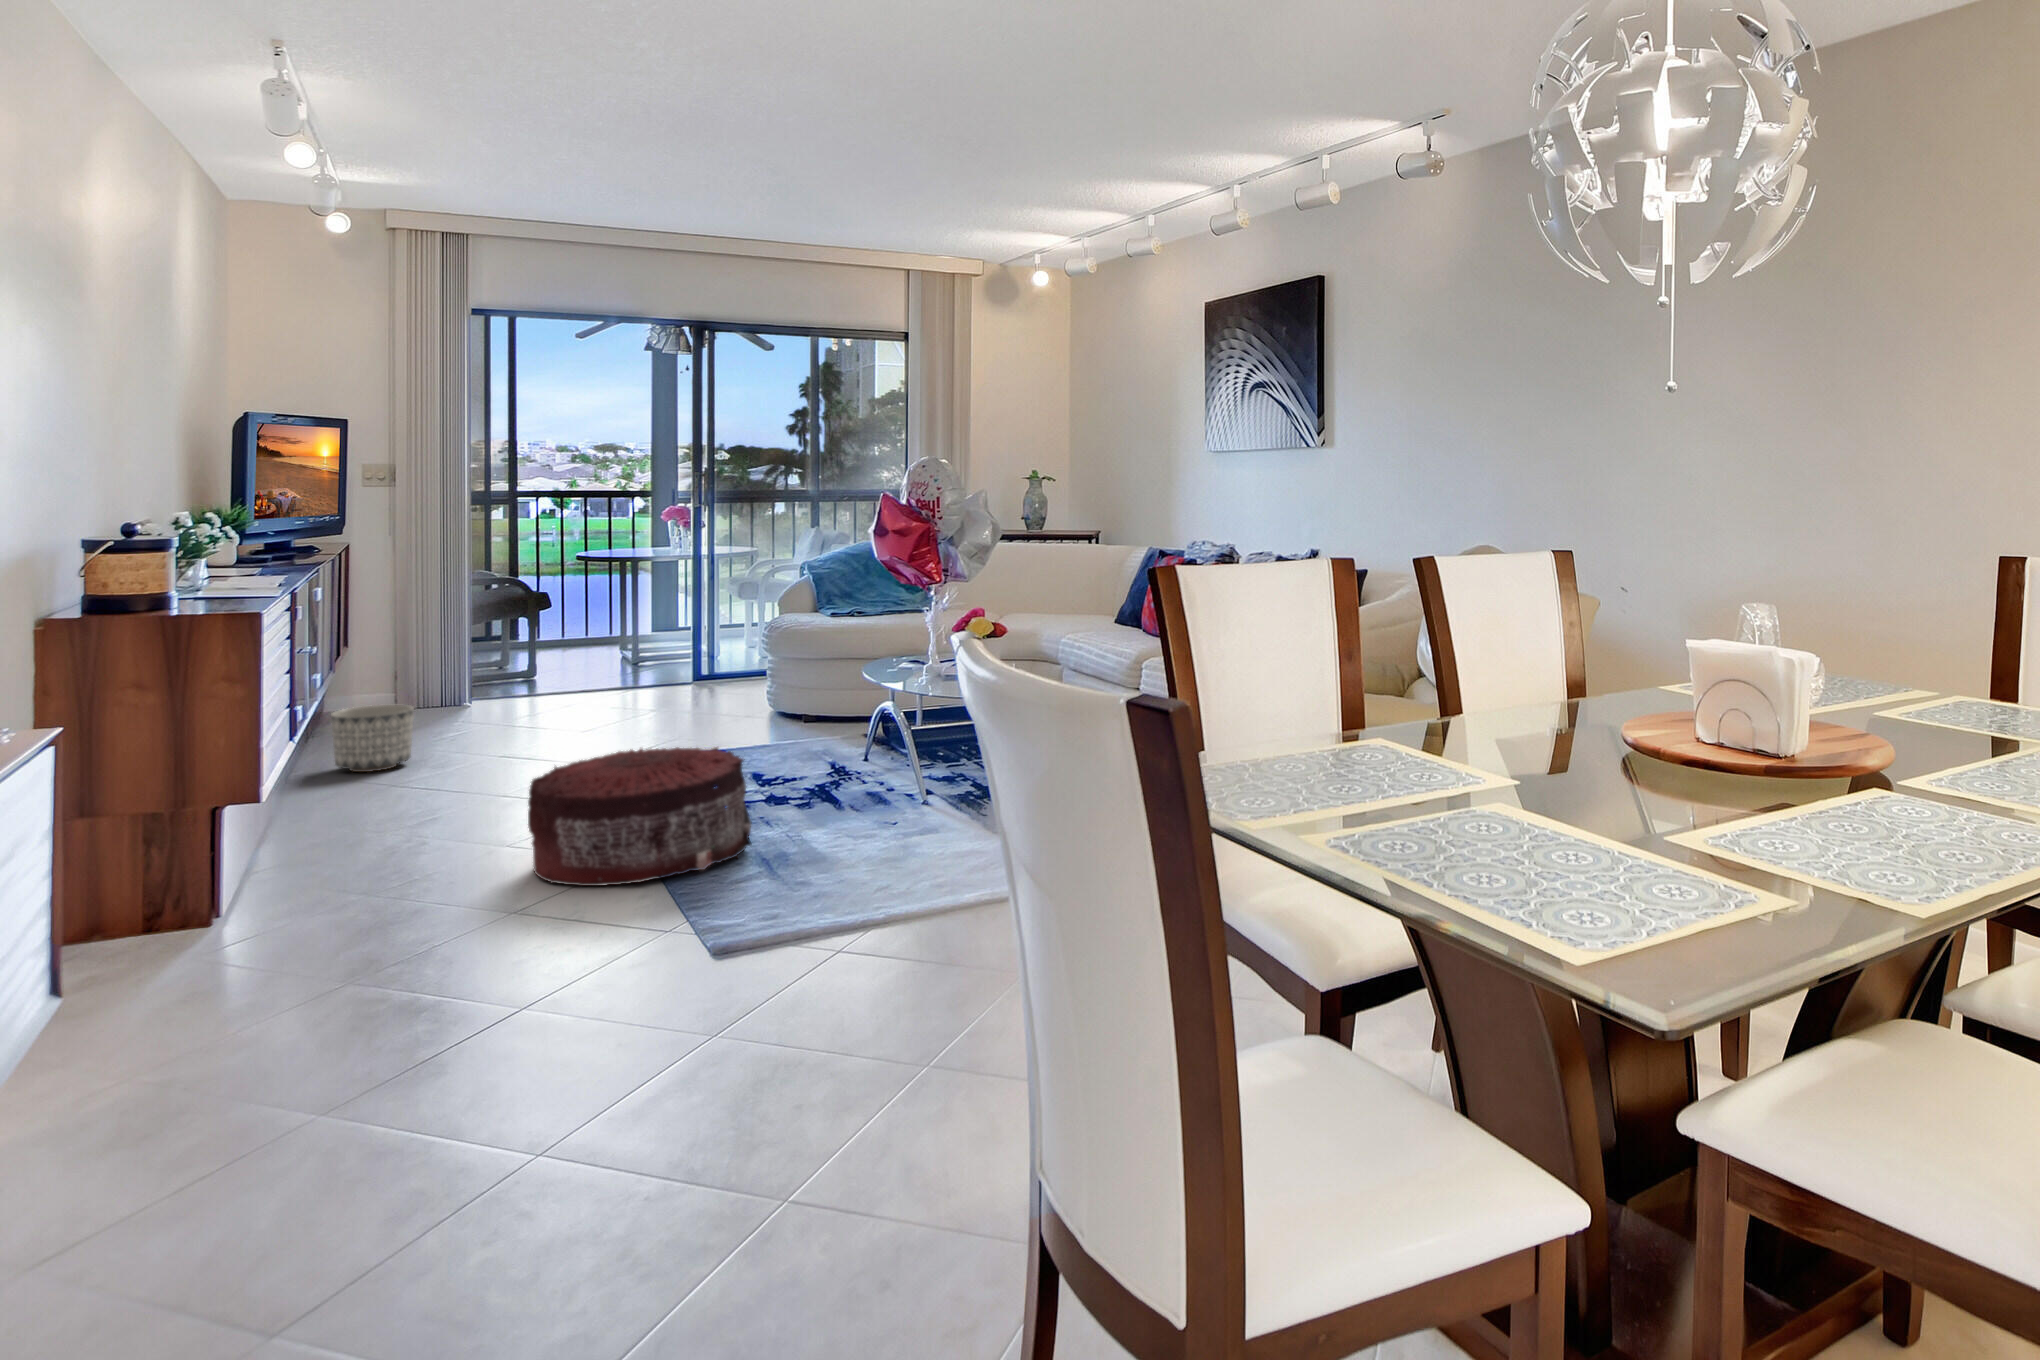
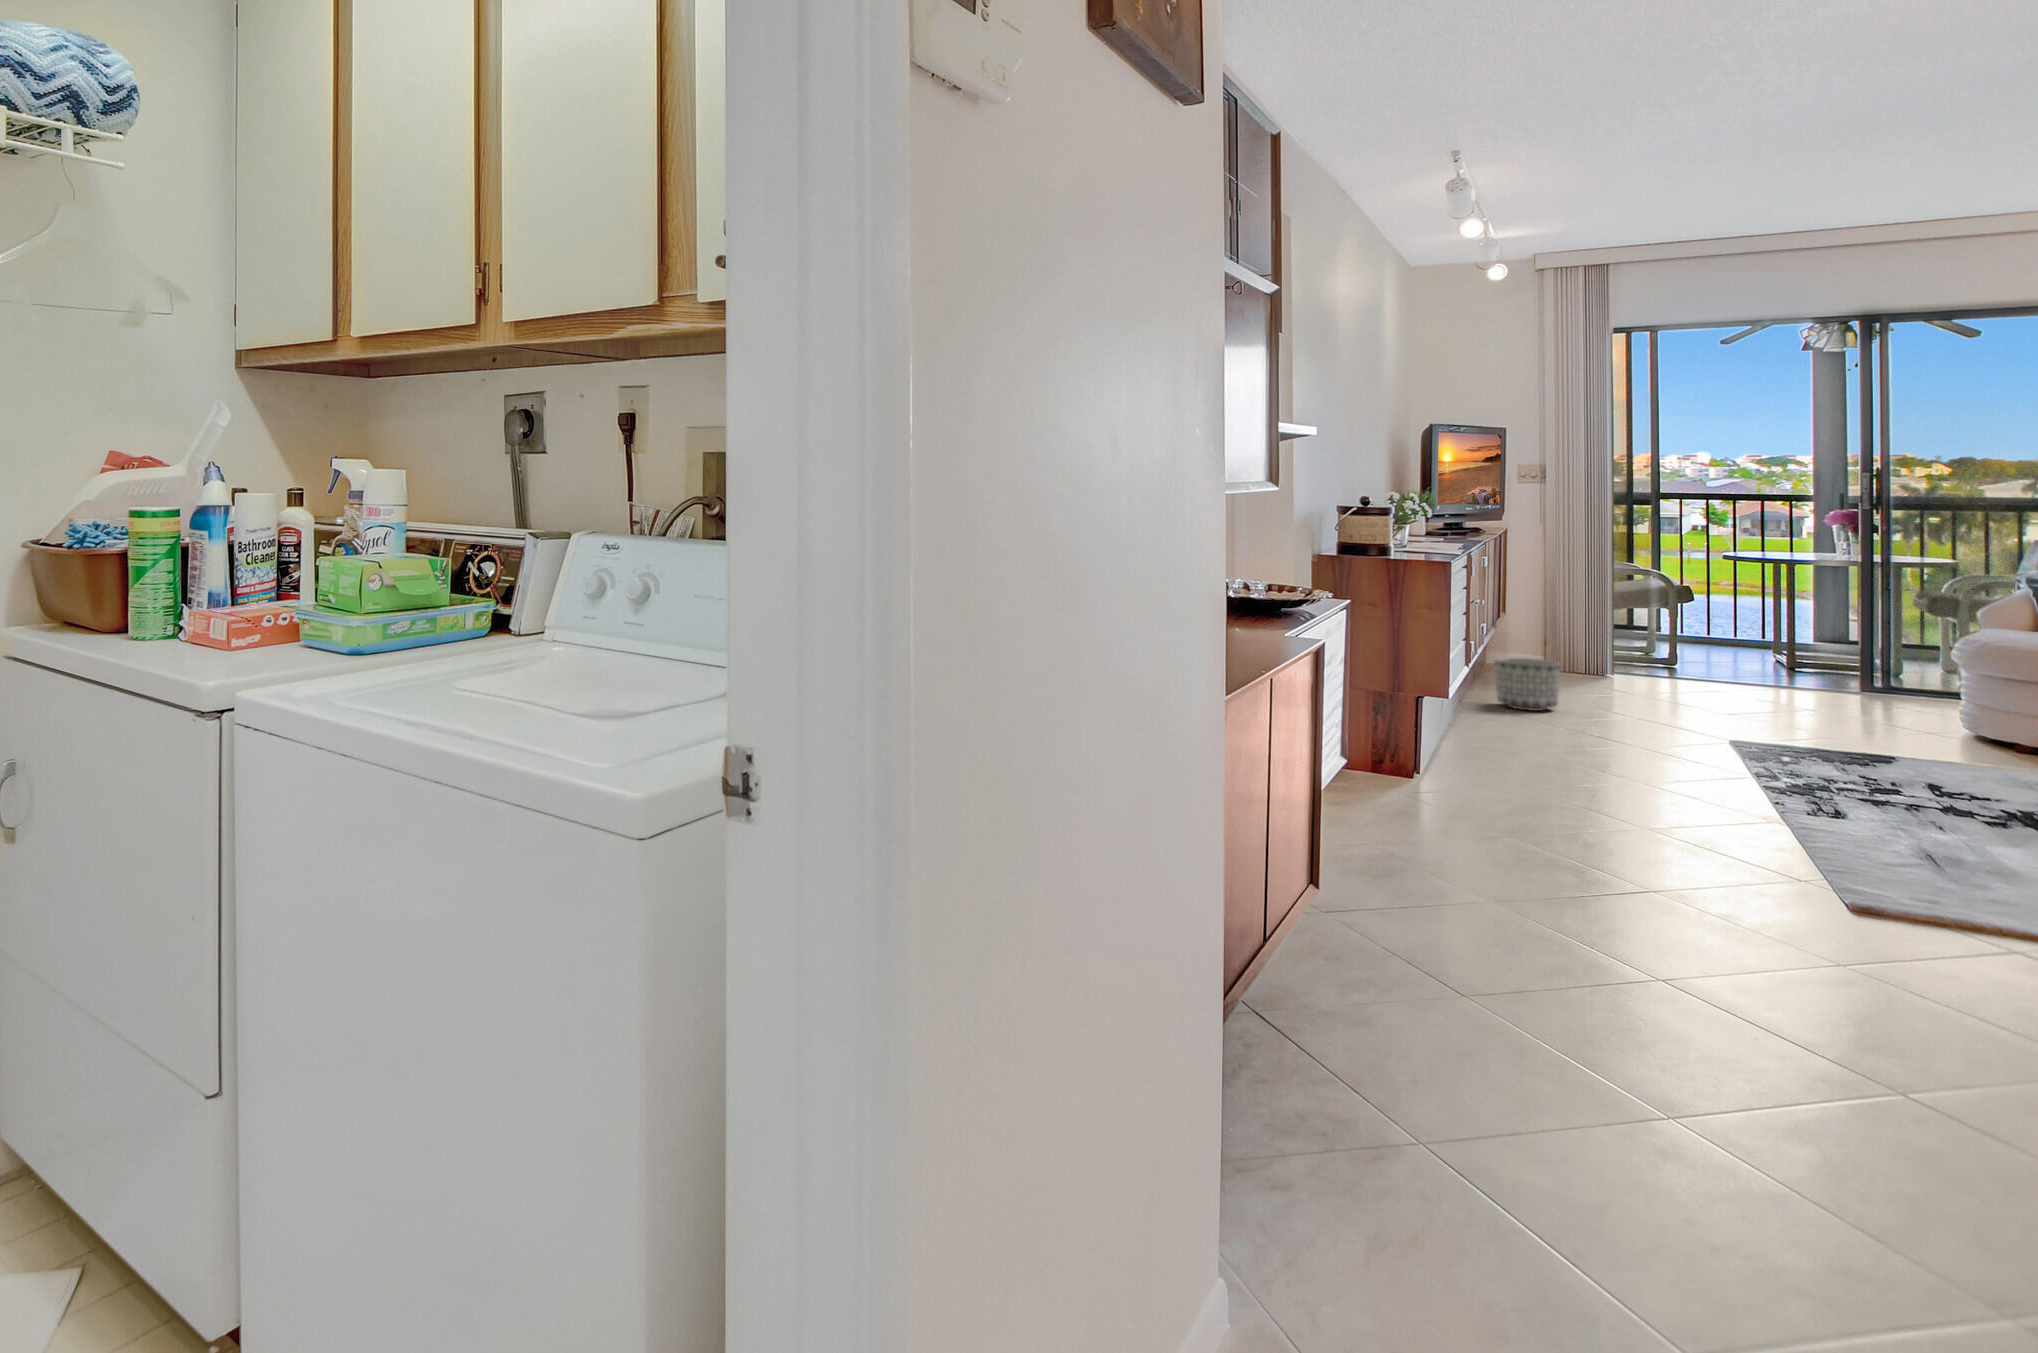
pouf: present [528,747,752,886] -> none [1659,716,1916,848]

